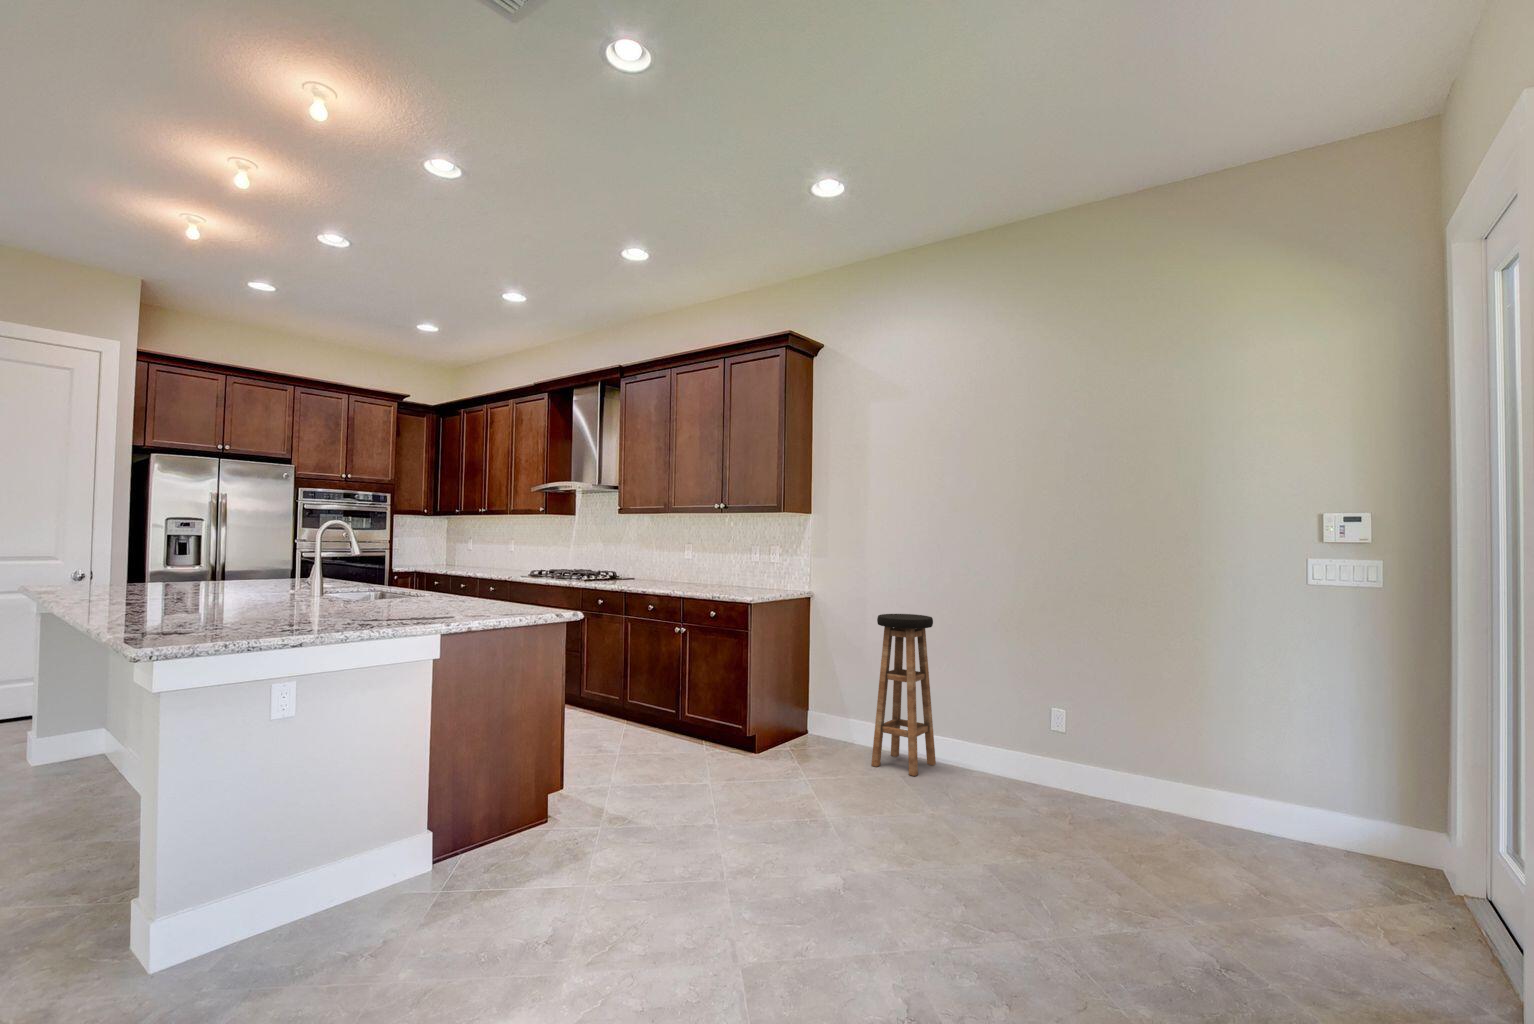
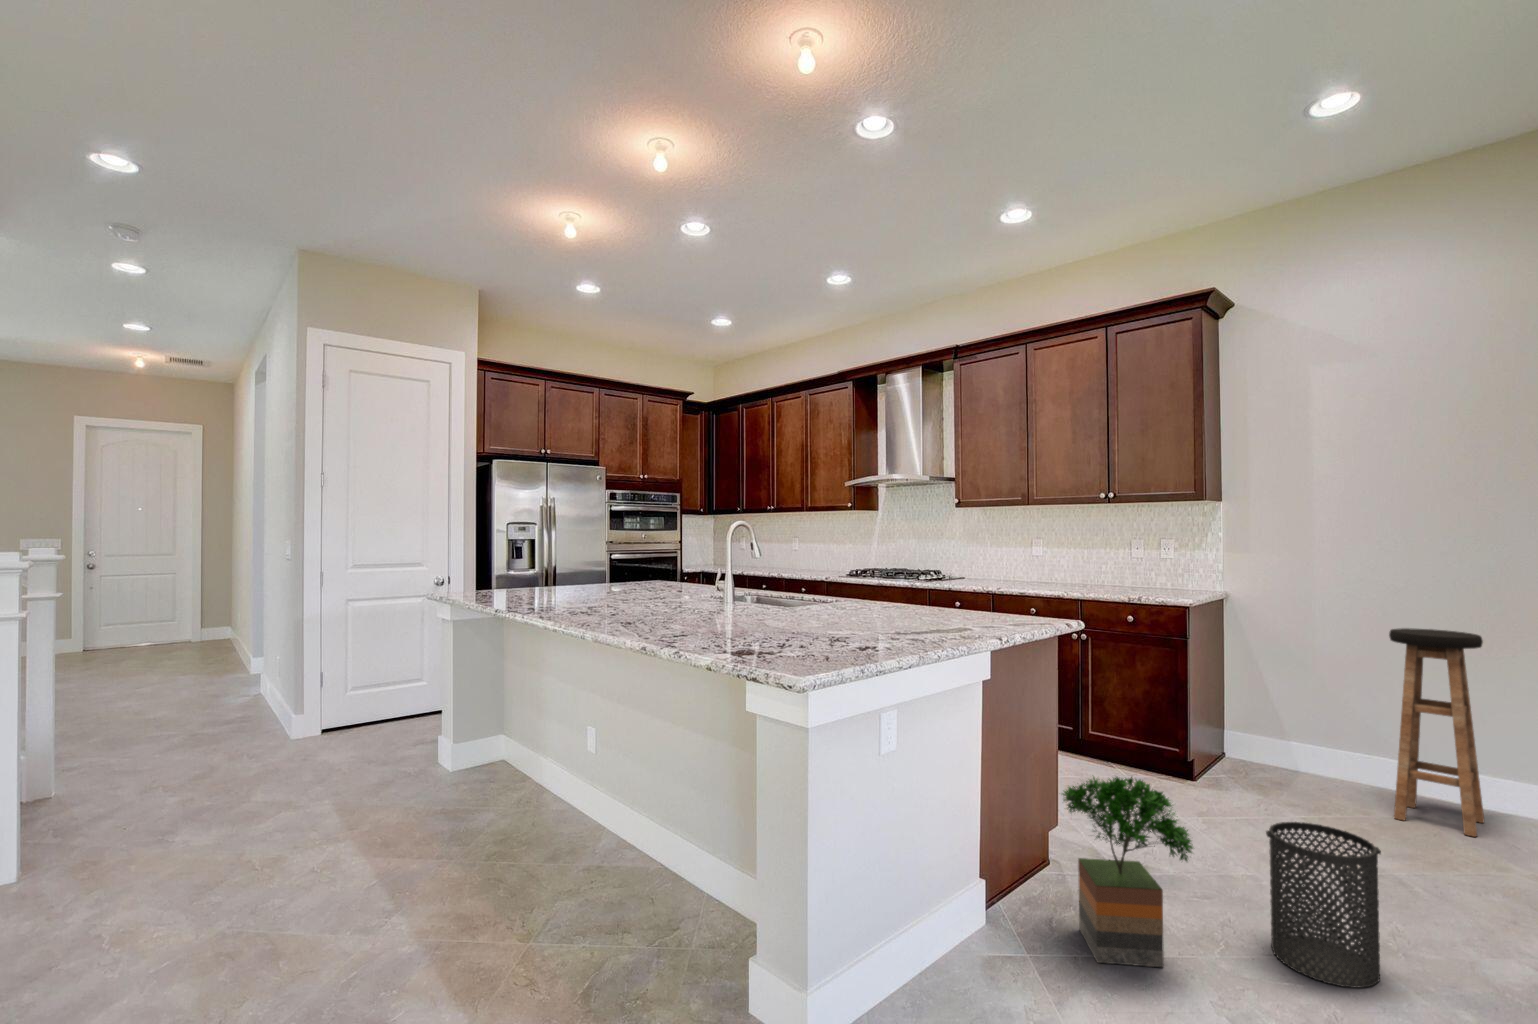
potted tree: none [482,735,578,896] -> present [1062,777,1193,967]
trash can: none [648,767,723,897] -> present [1266,822,1381,988]

